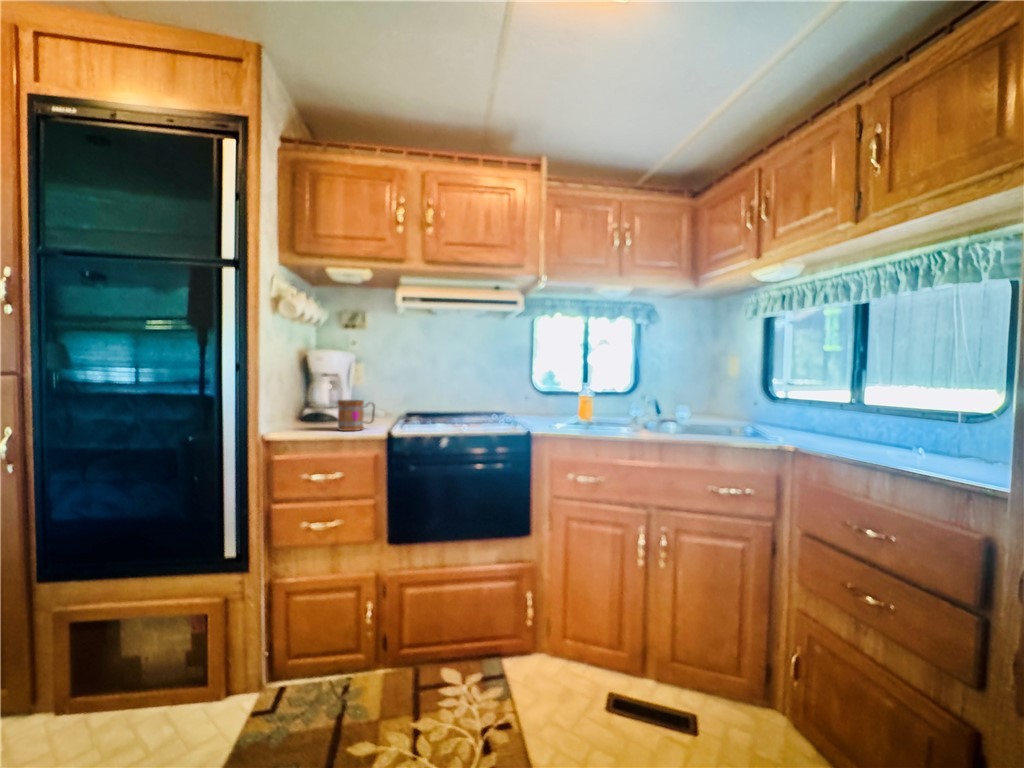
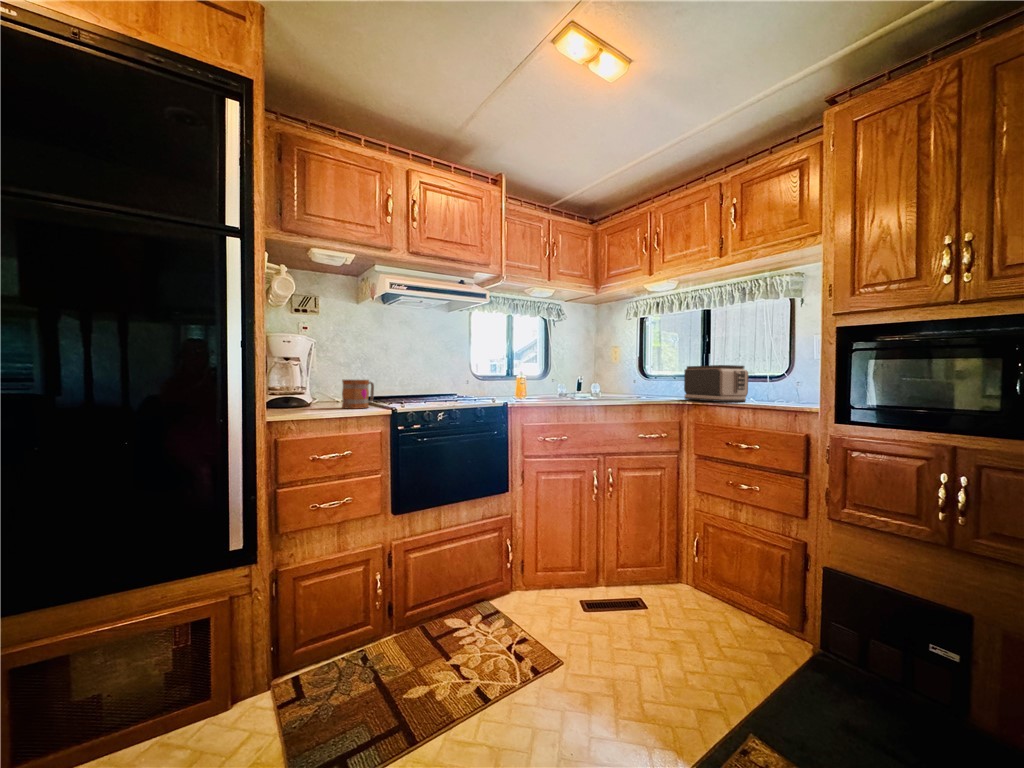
toaster: none [806,390,916,454] -> present [684,365,748,402]

